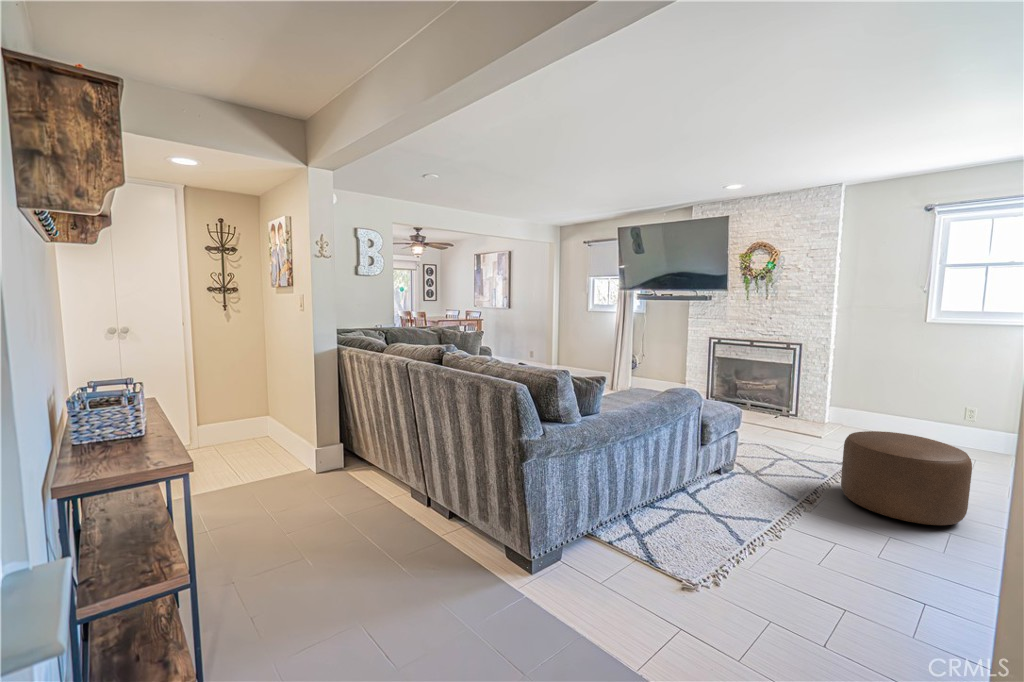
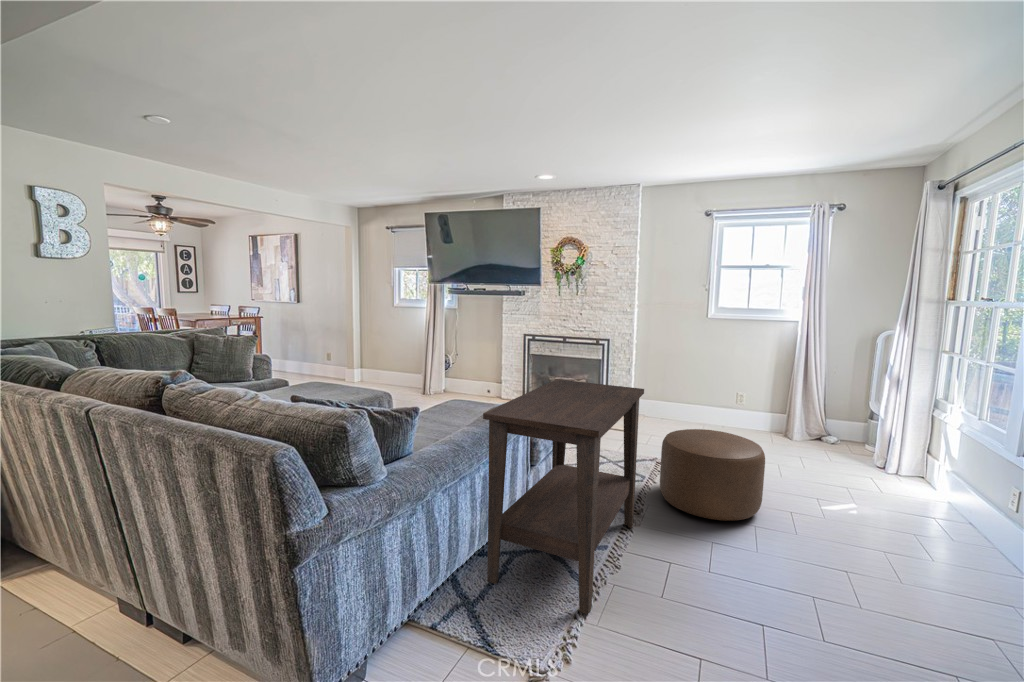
side table: none [657,371,819,563] -> present [483,379,644,615]

